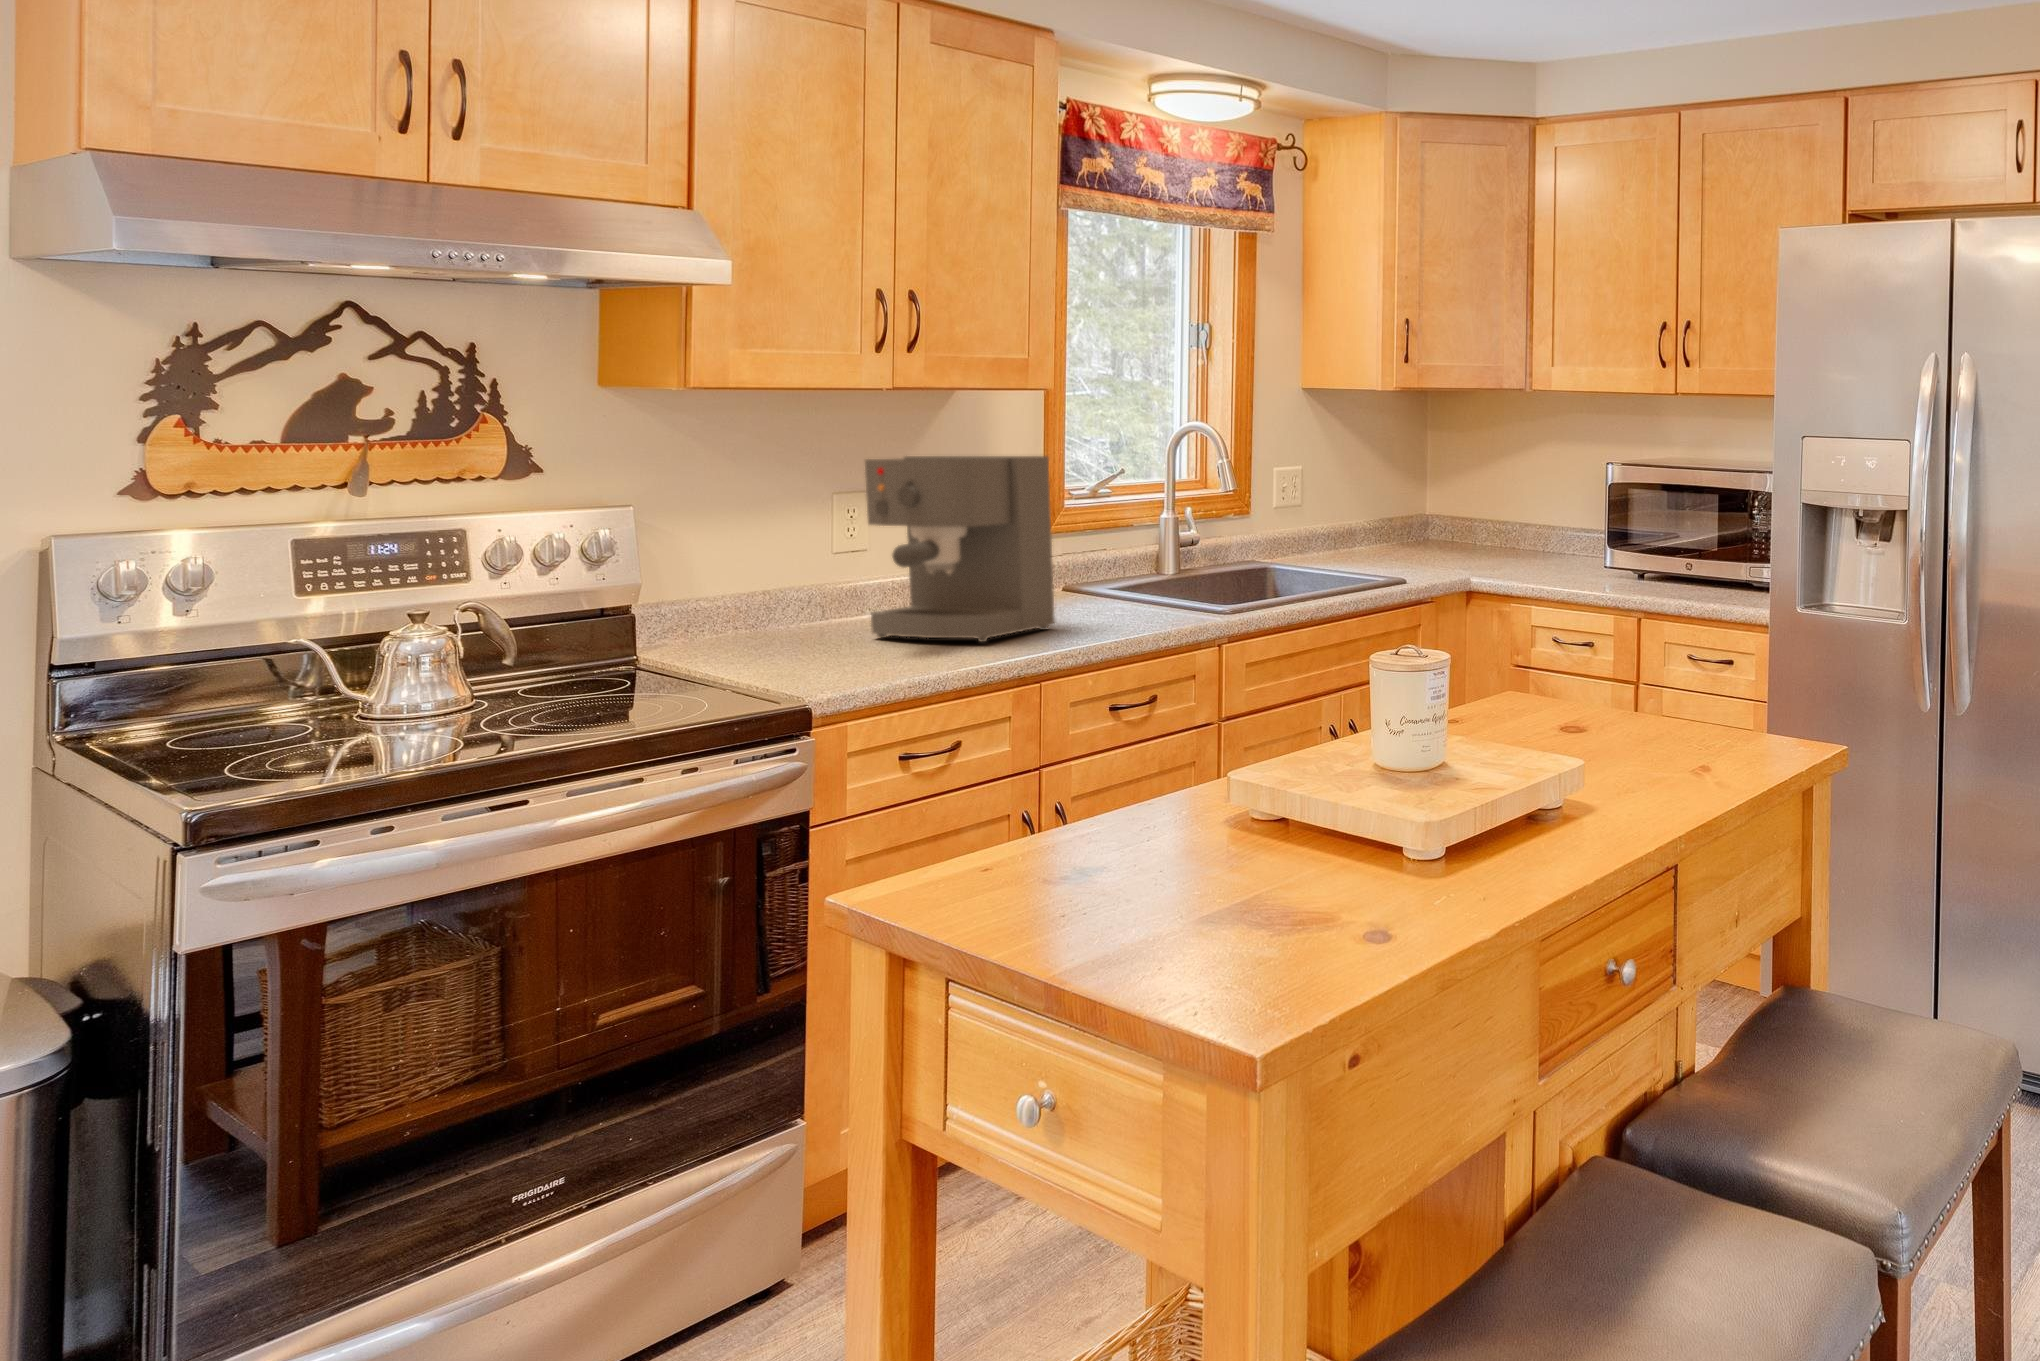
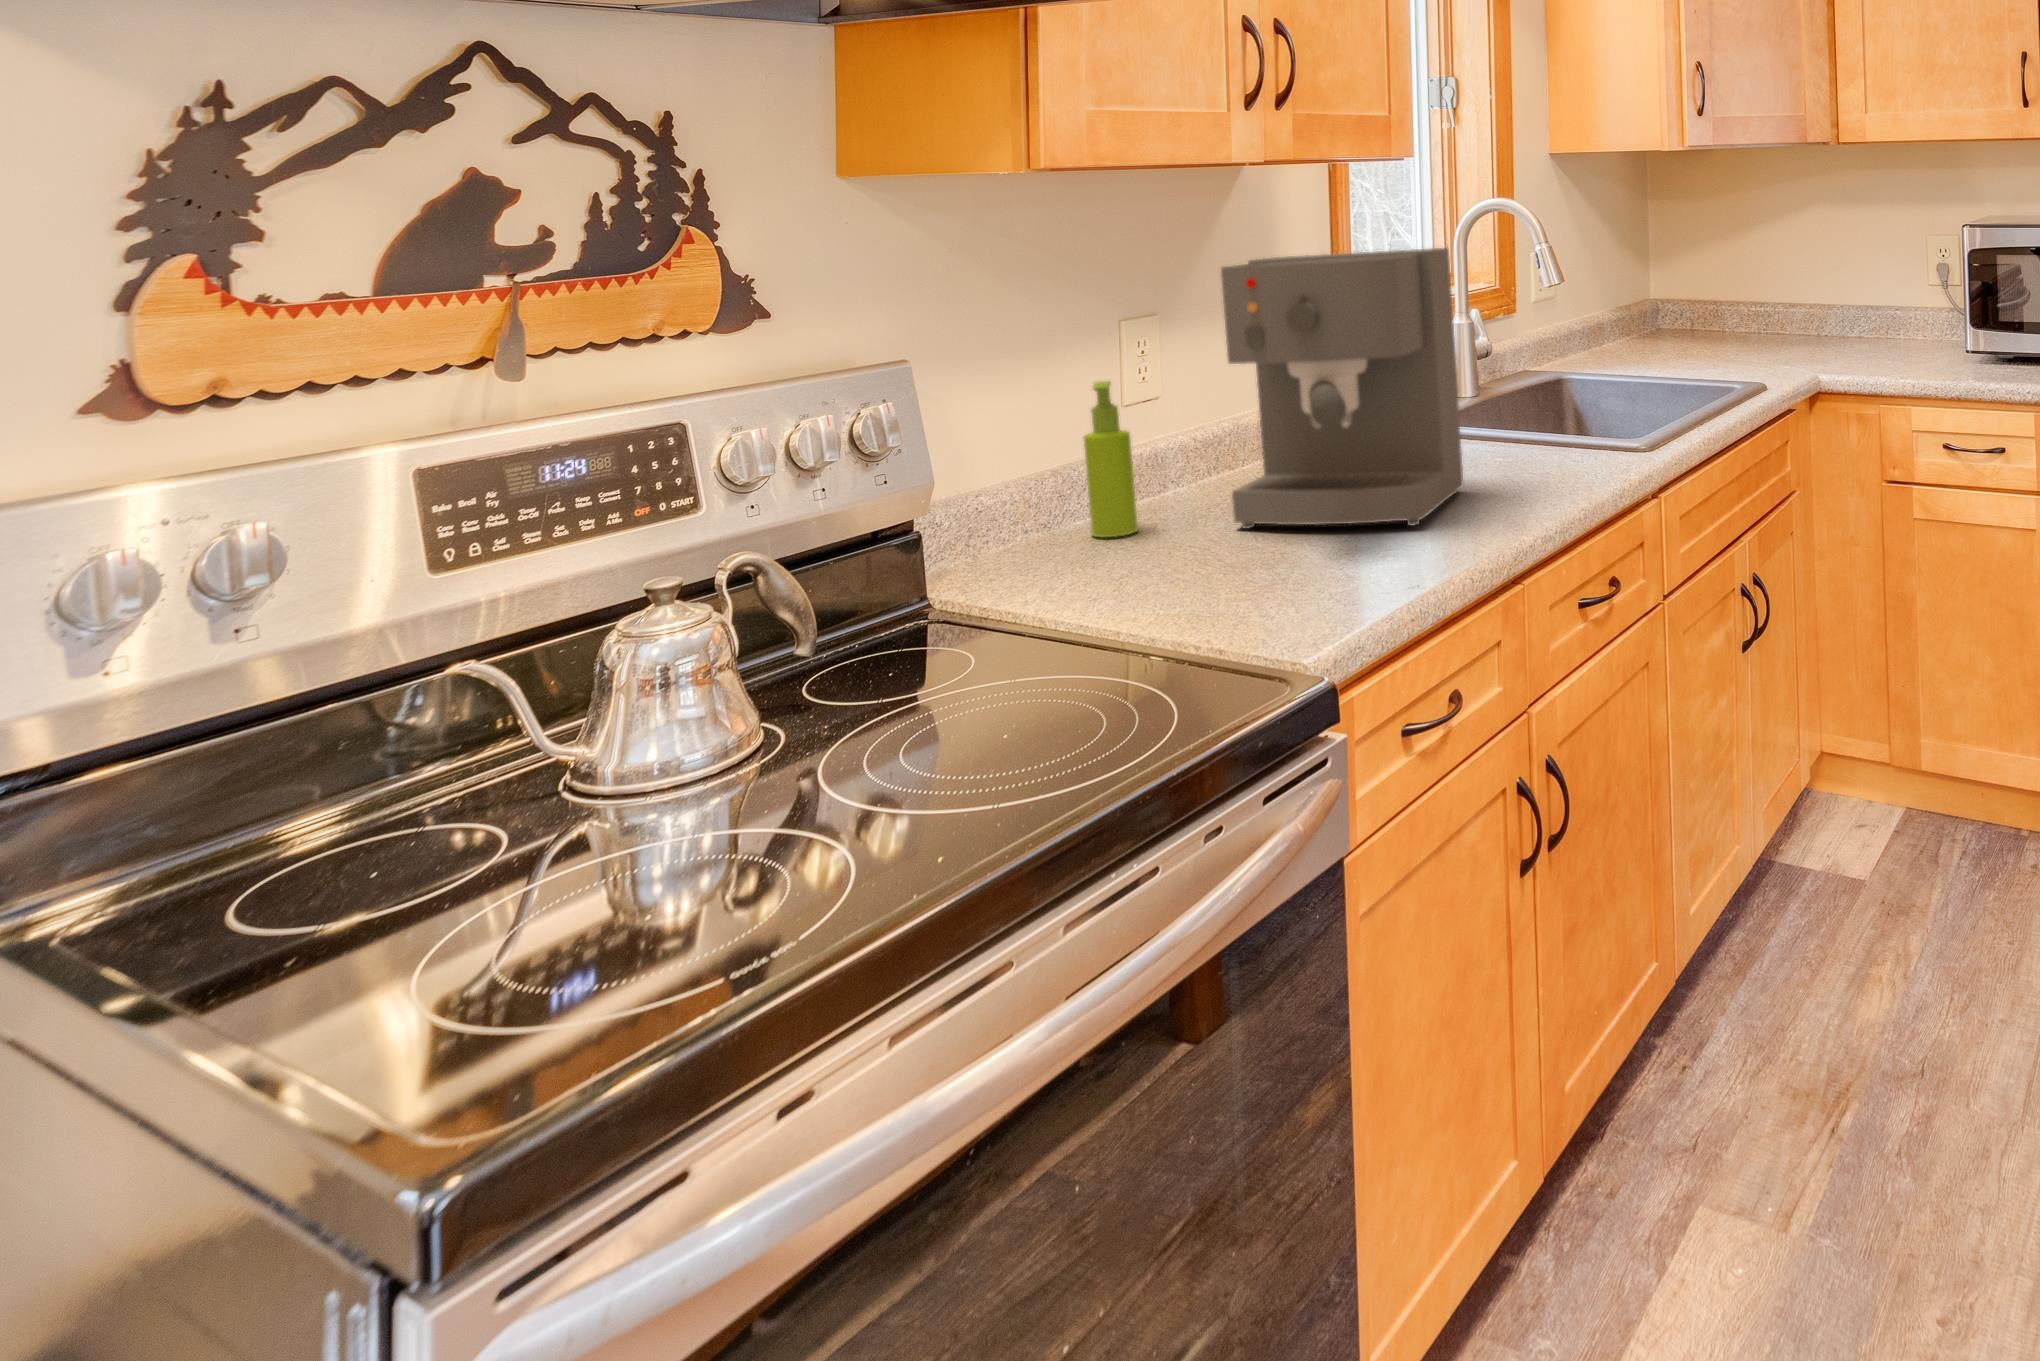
soap dispenser: none [776,532,813,637] -> present [1083,381,1138,537]

